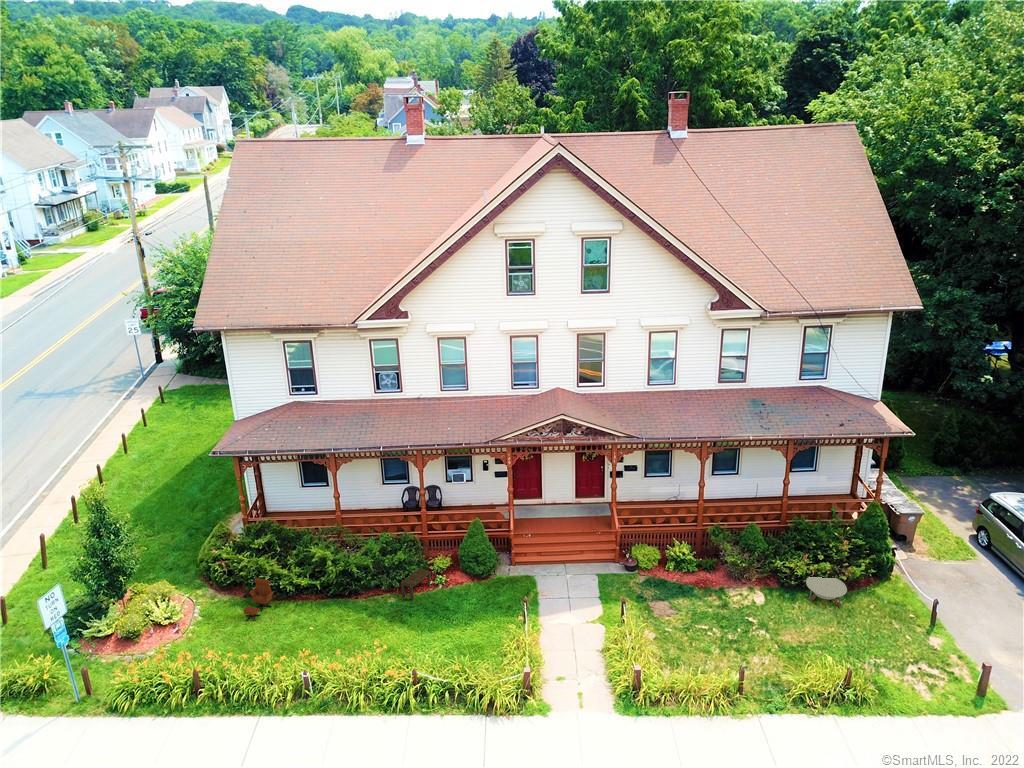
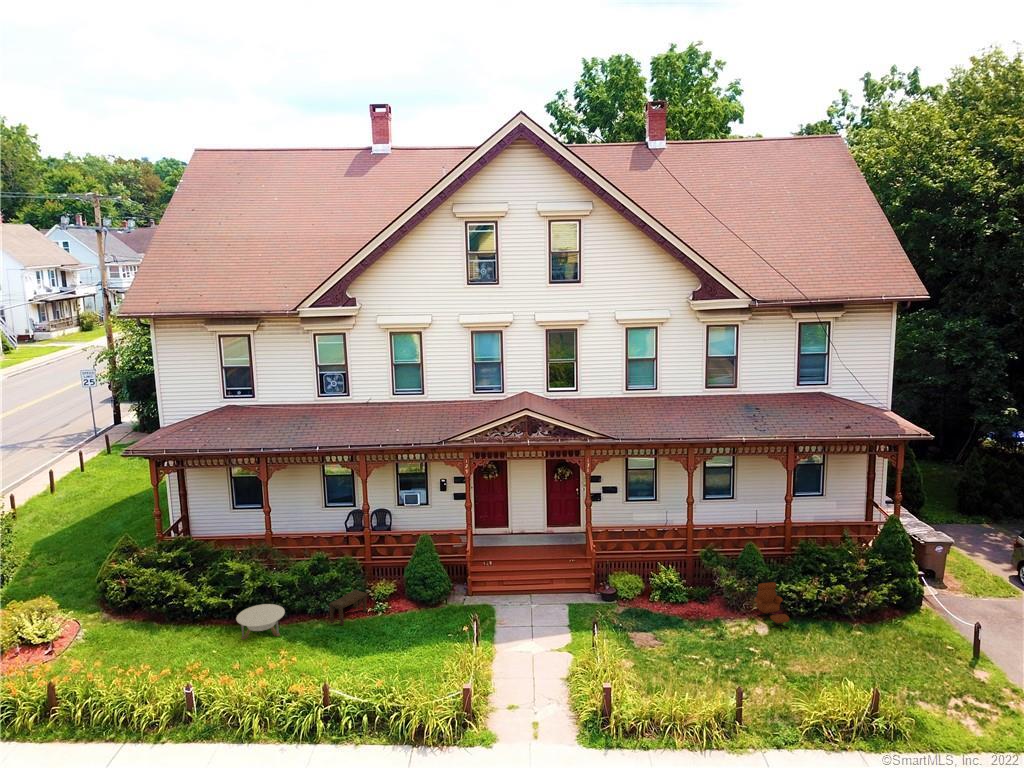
round table: present [806,577,847,607] -> present [236,604,285,639]
lounge chair: present [244,578,273,621] -> present [754,582,789,631]

